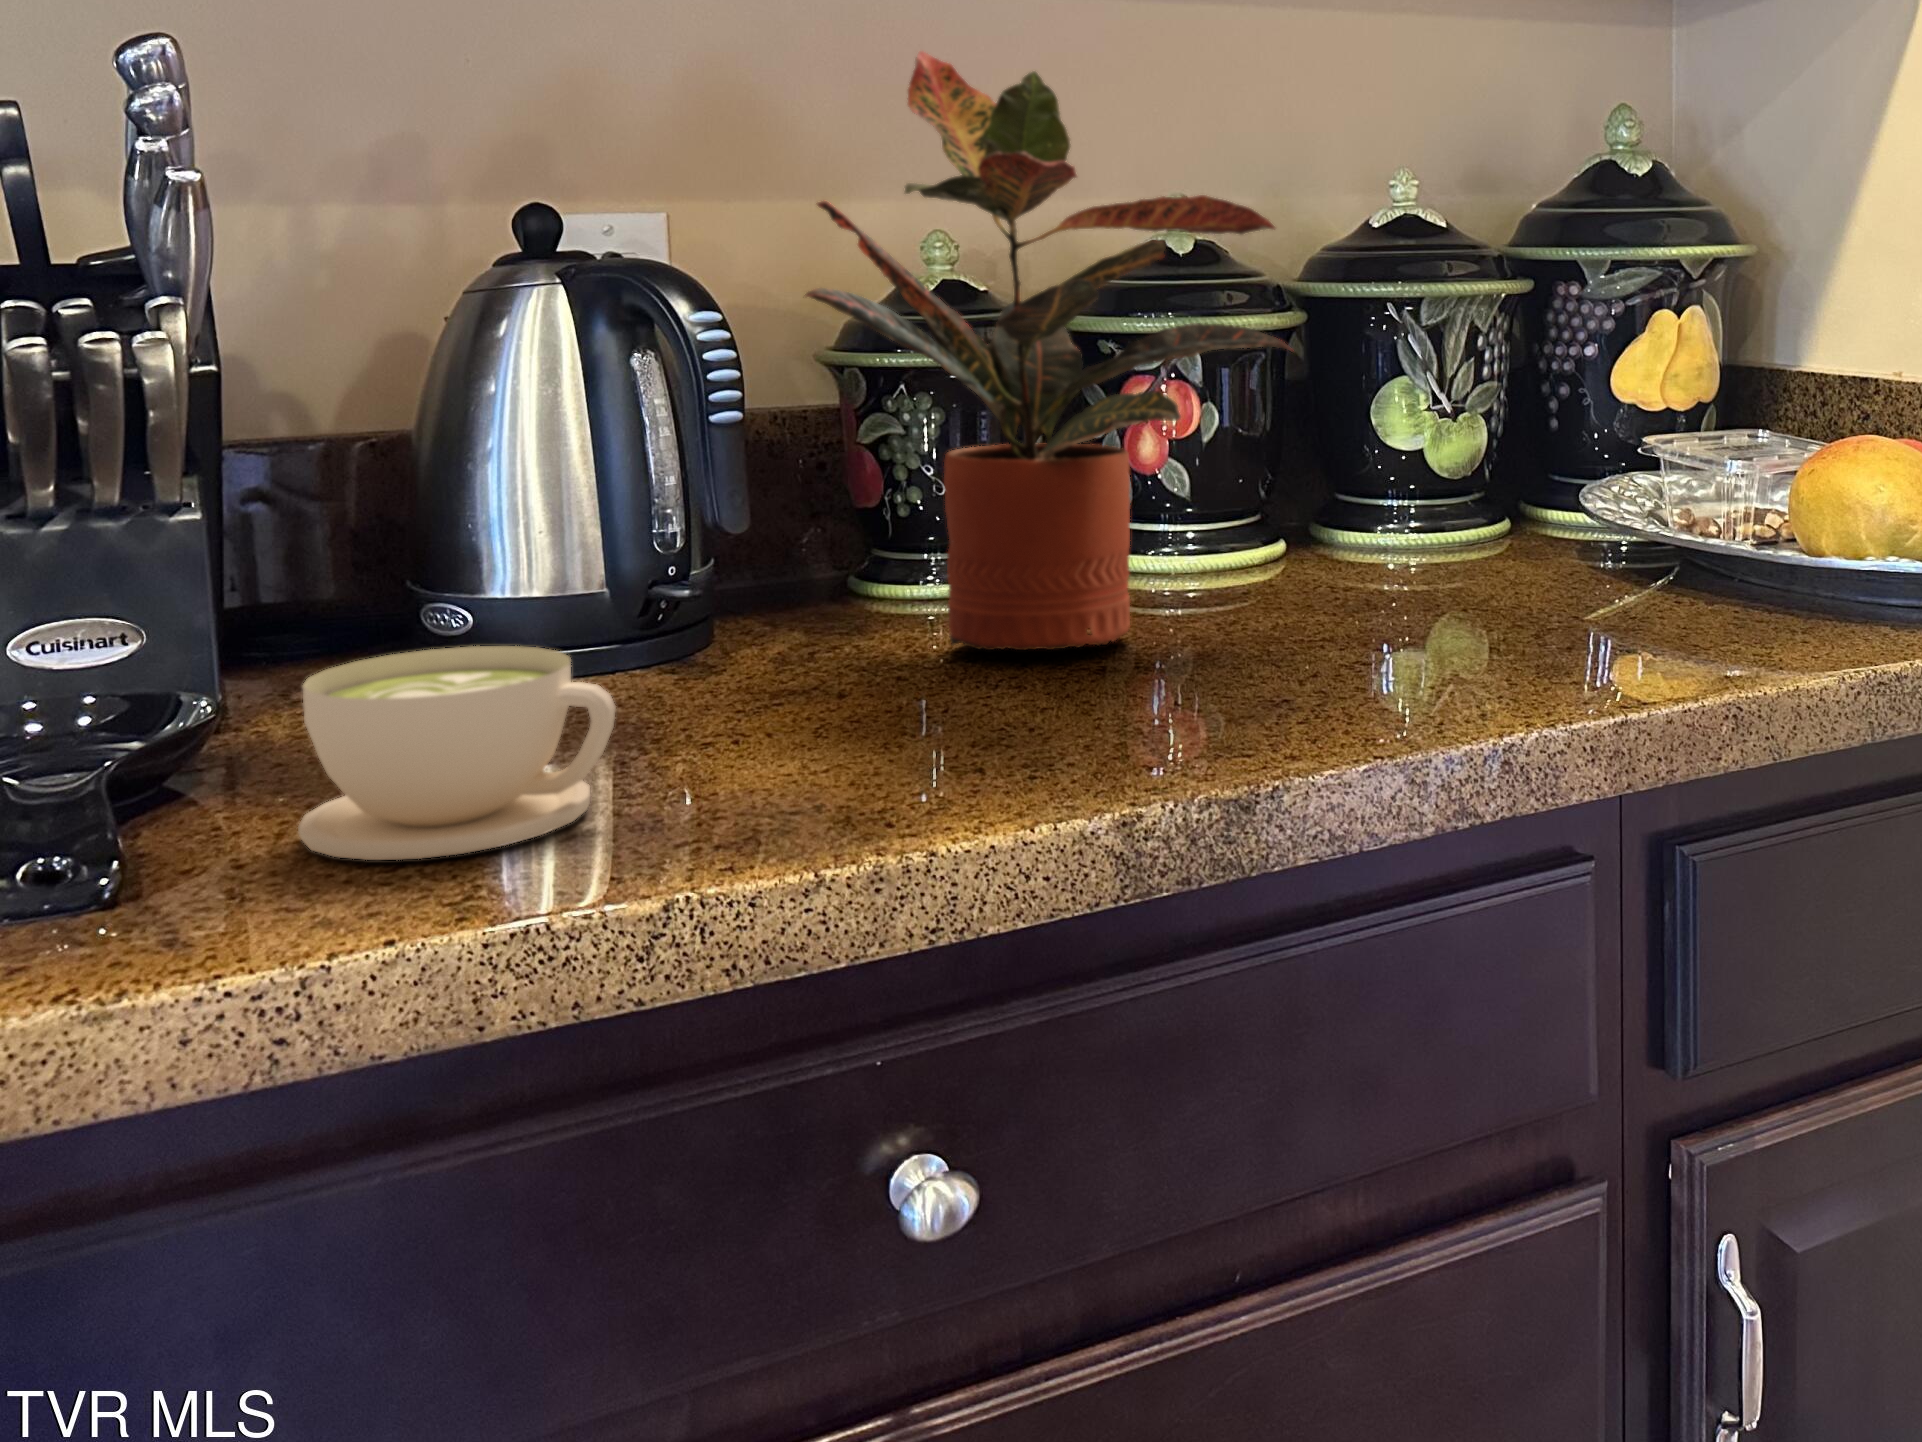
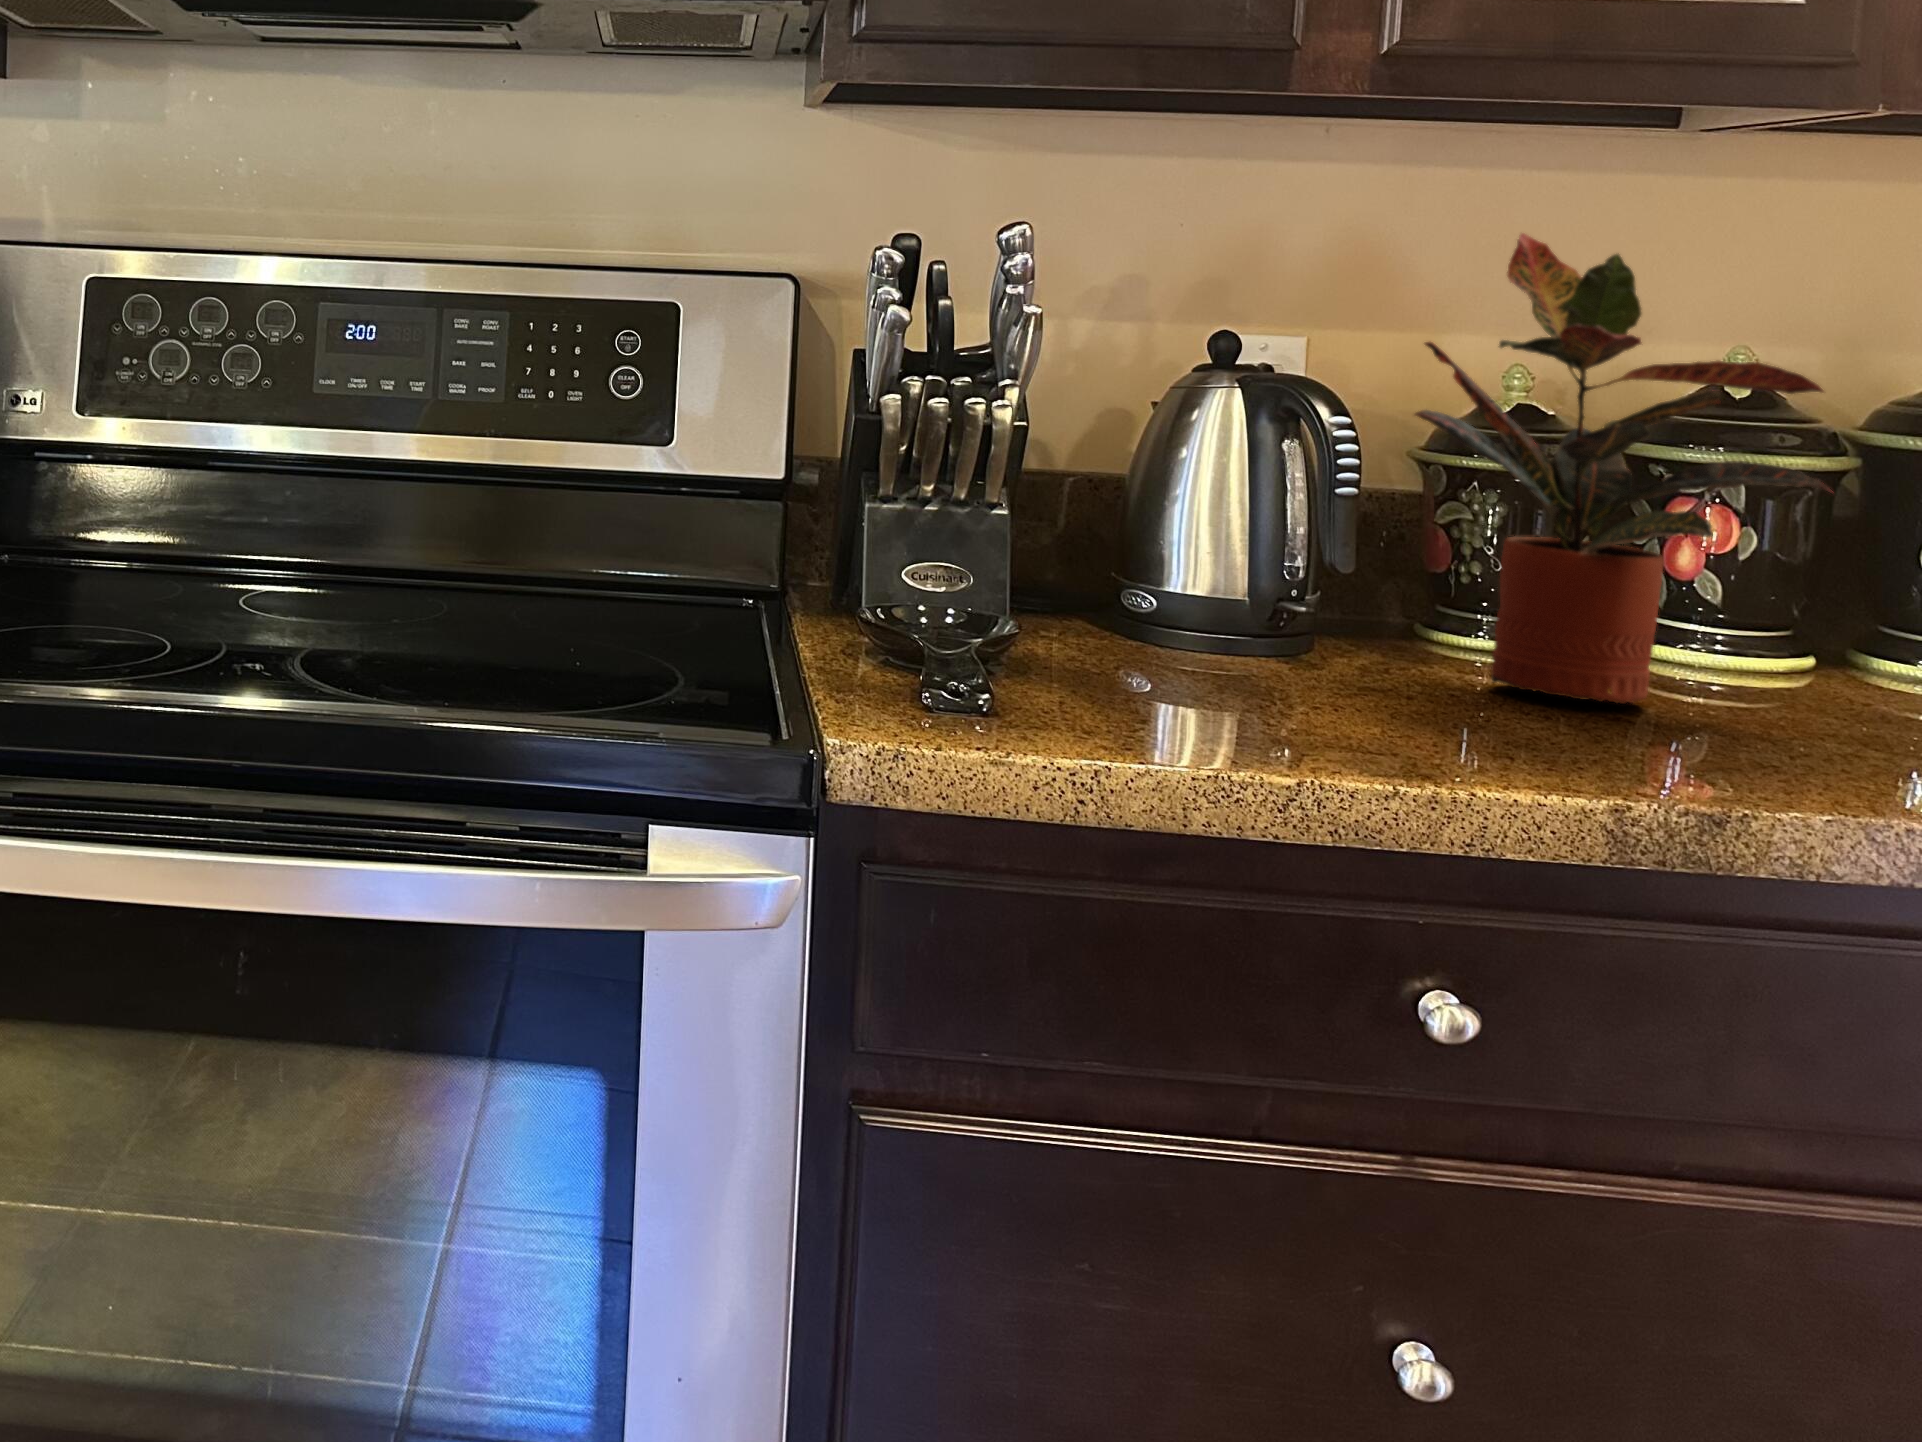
coffee cup: present [298,646,616,860] -> none [1081,611,1269,733]

